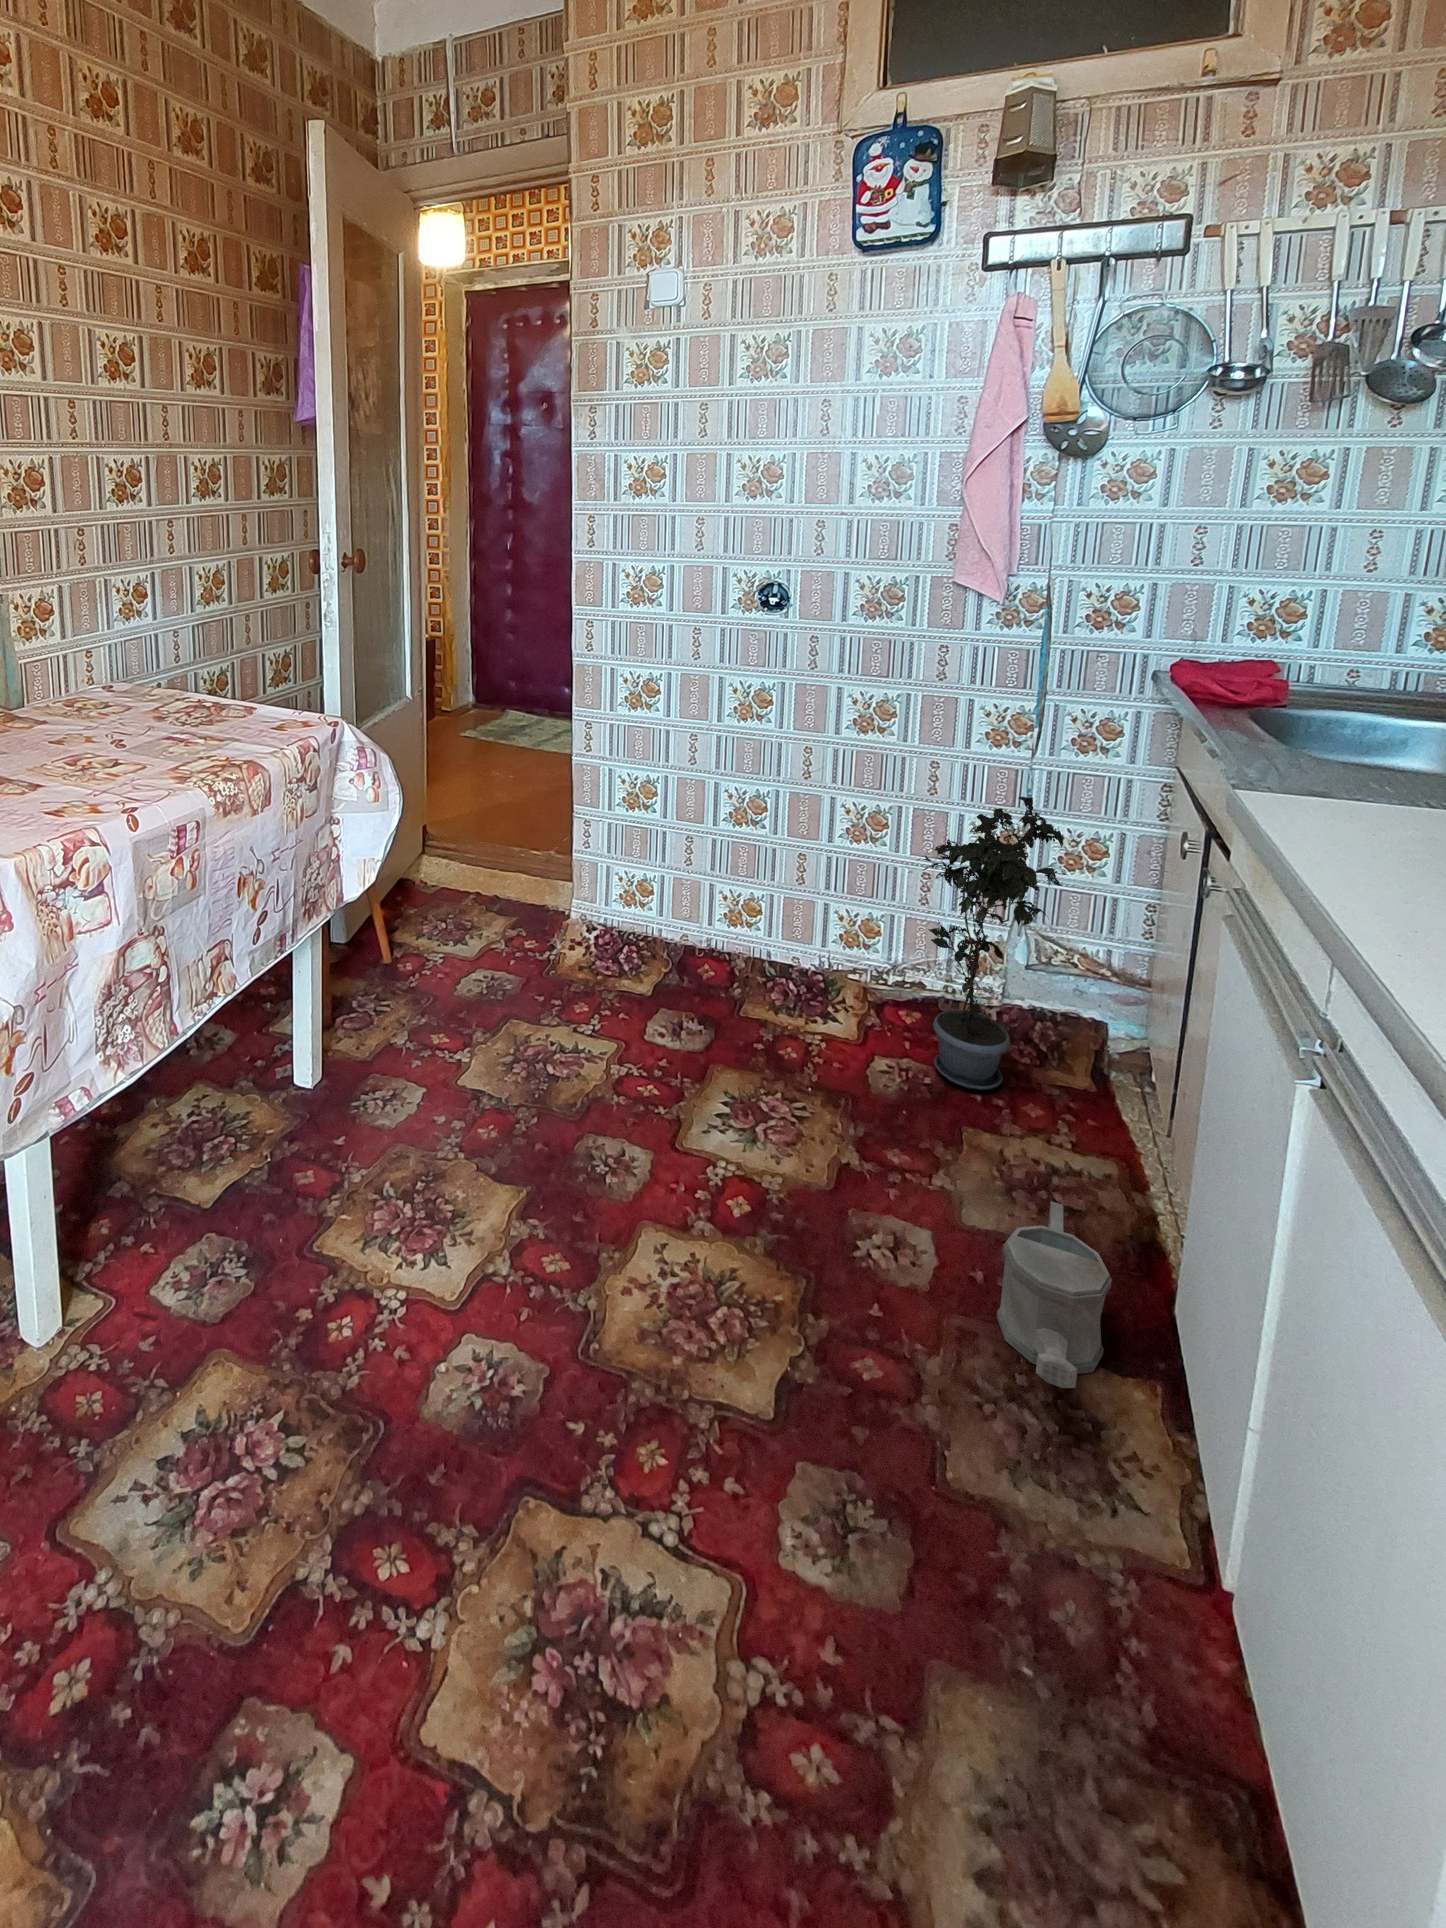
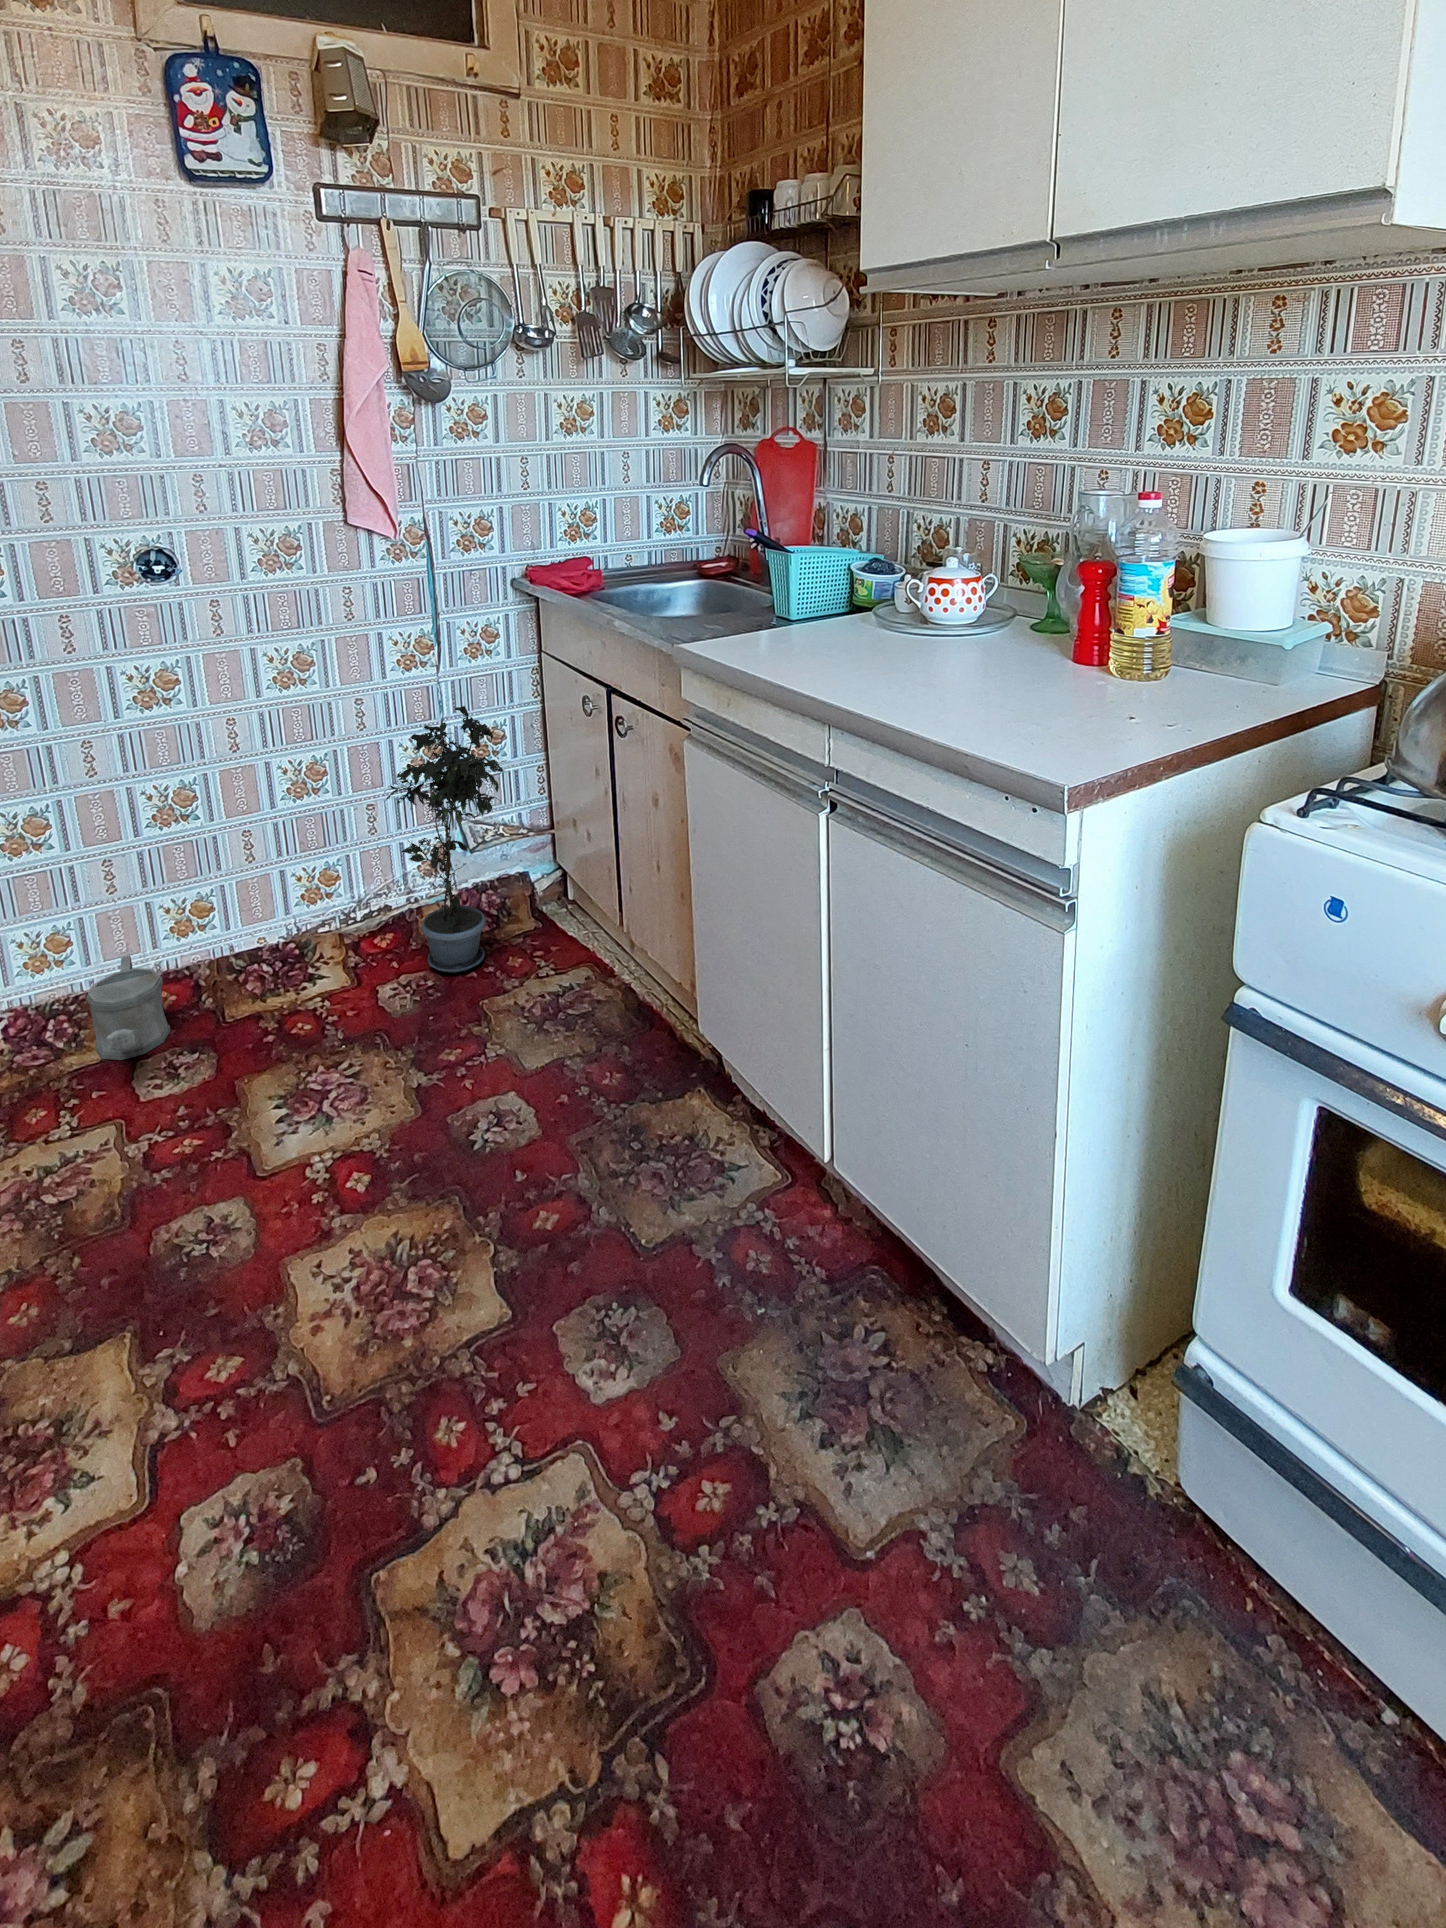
watering can: present [997,1201,1112,1388] -> present [86,956,170,1060]

